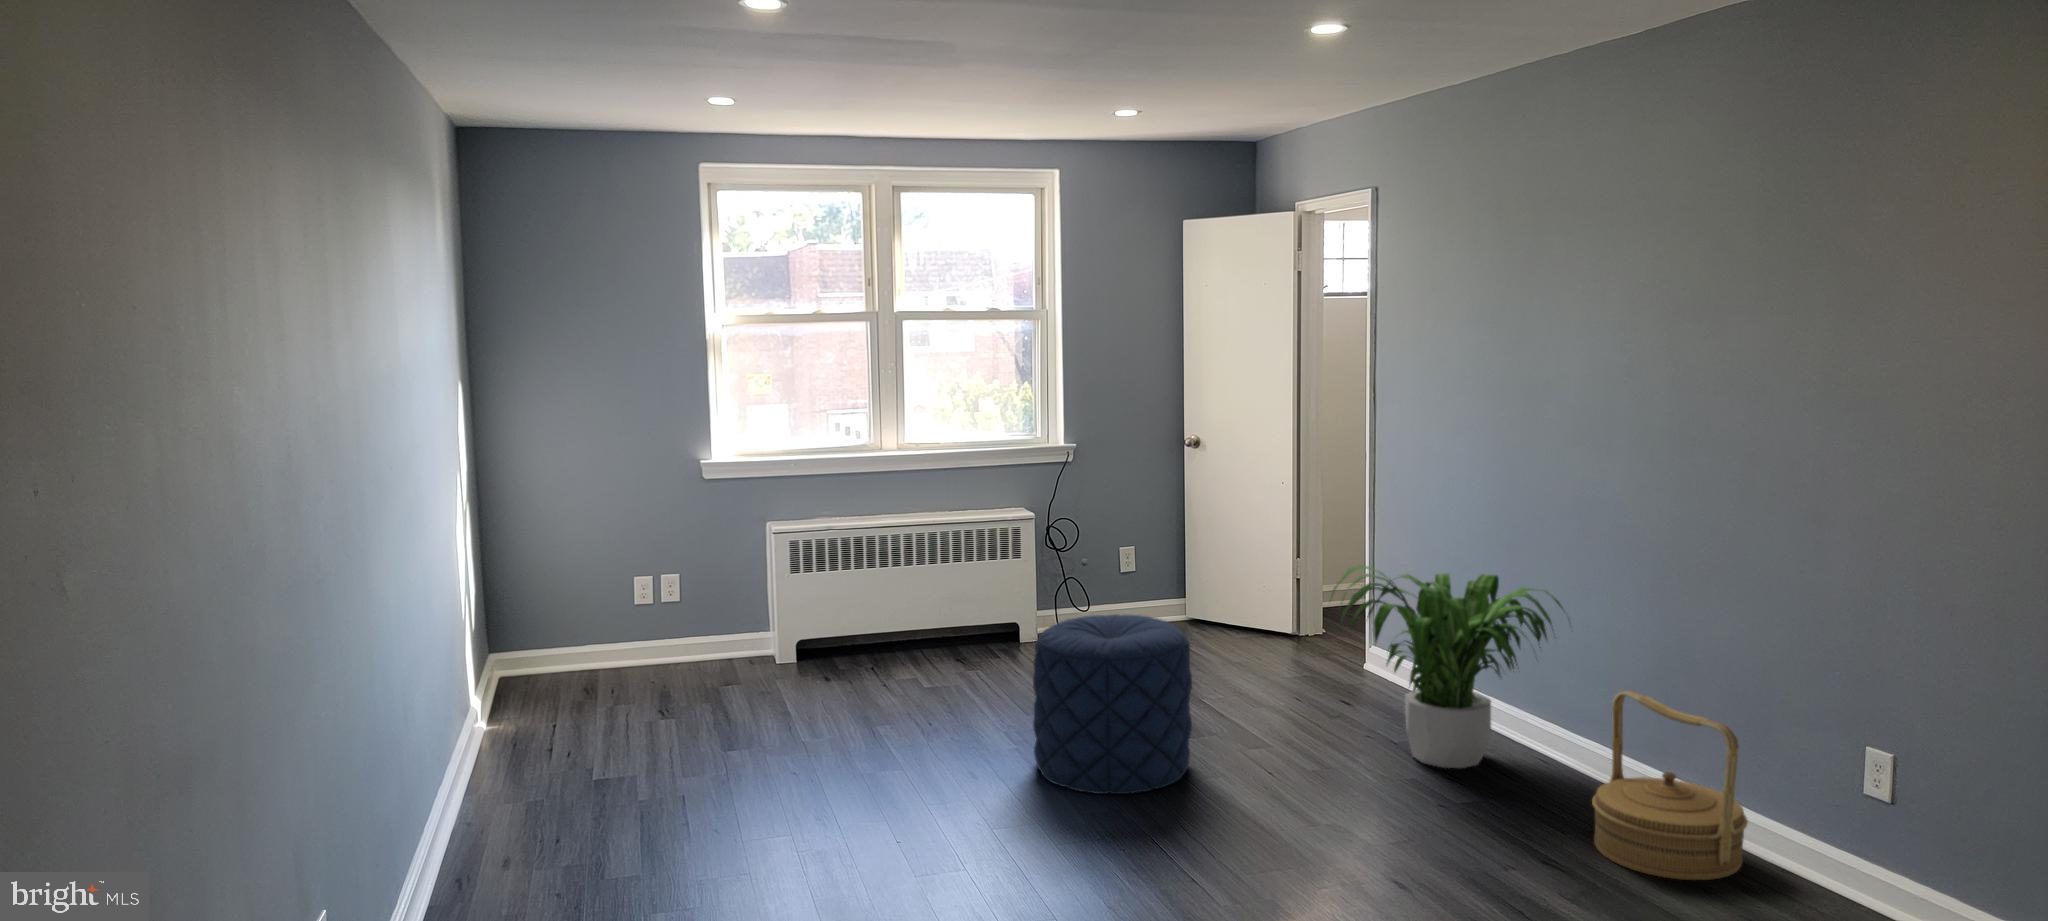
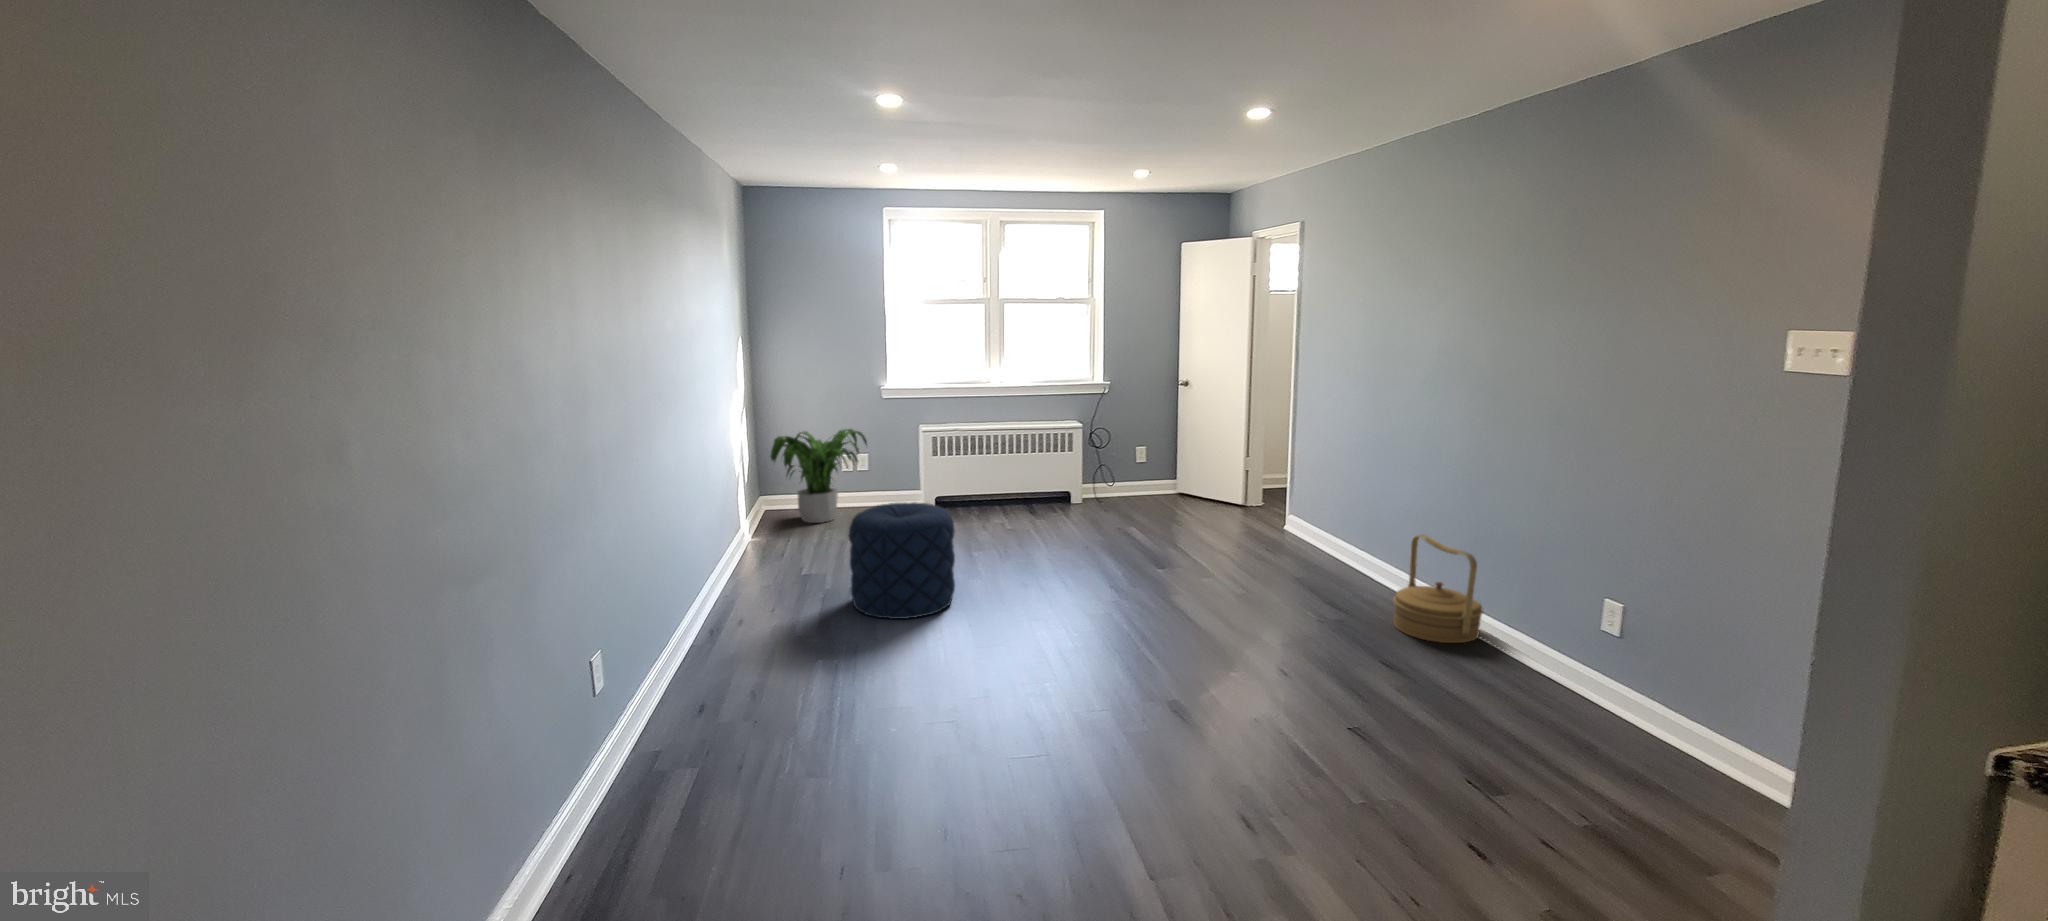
potted plant: present [1332,566,1565,768] -> present [771,429,867,523]
pouf: present [1033,614,1192,794] -> present [849,502,955,619]

